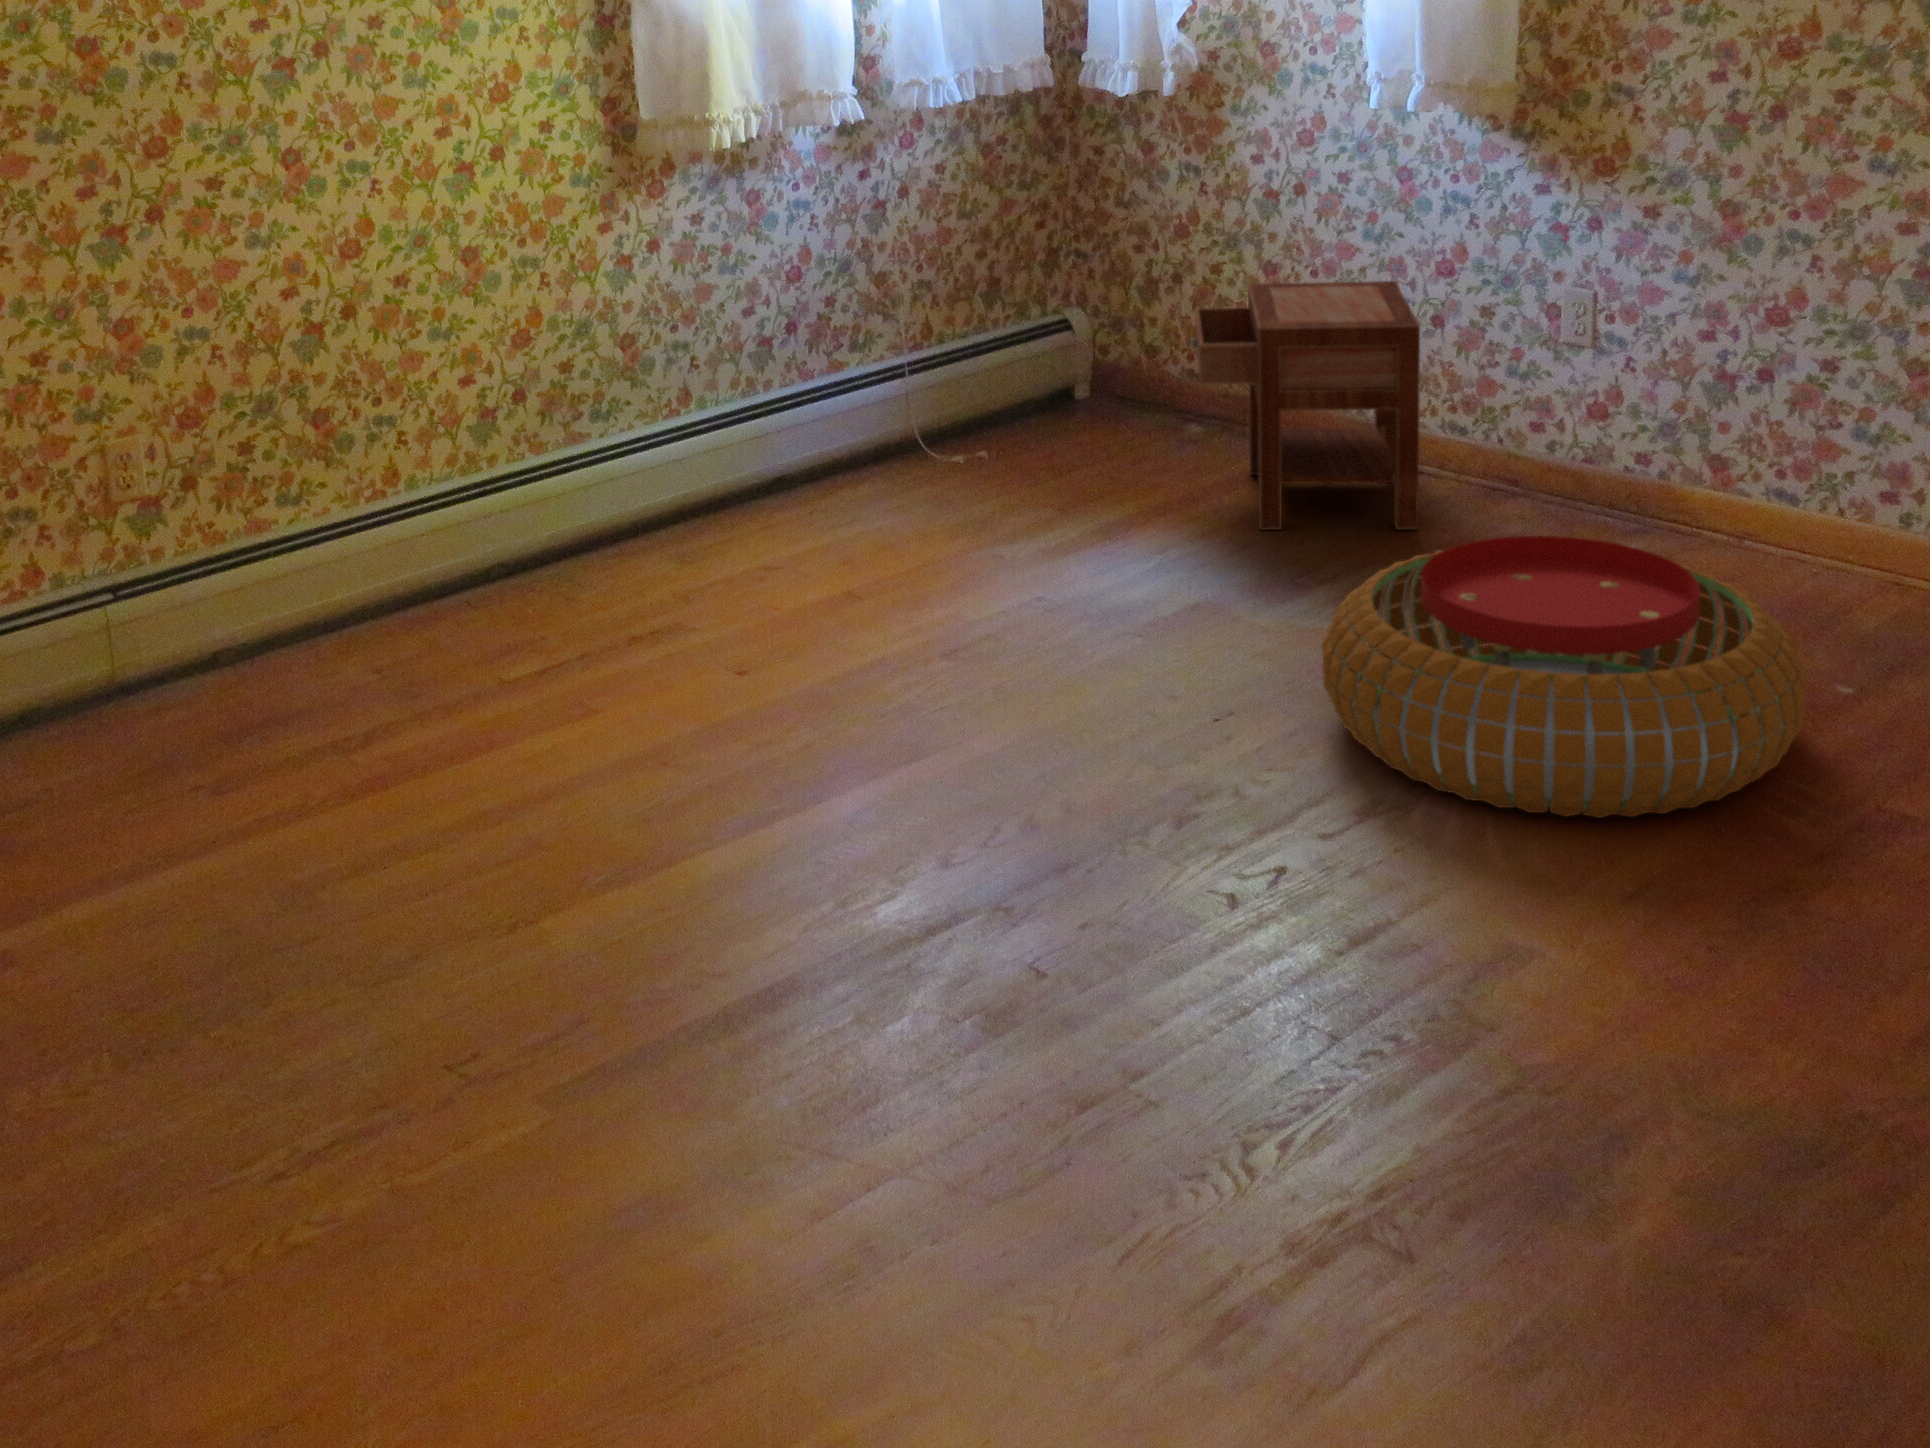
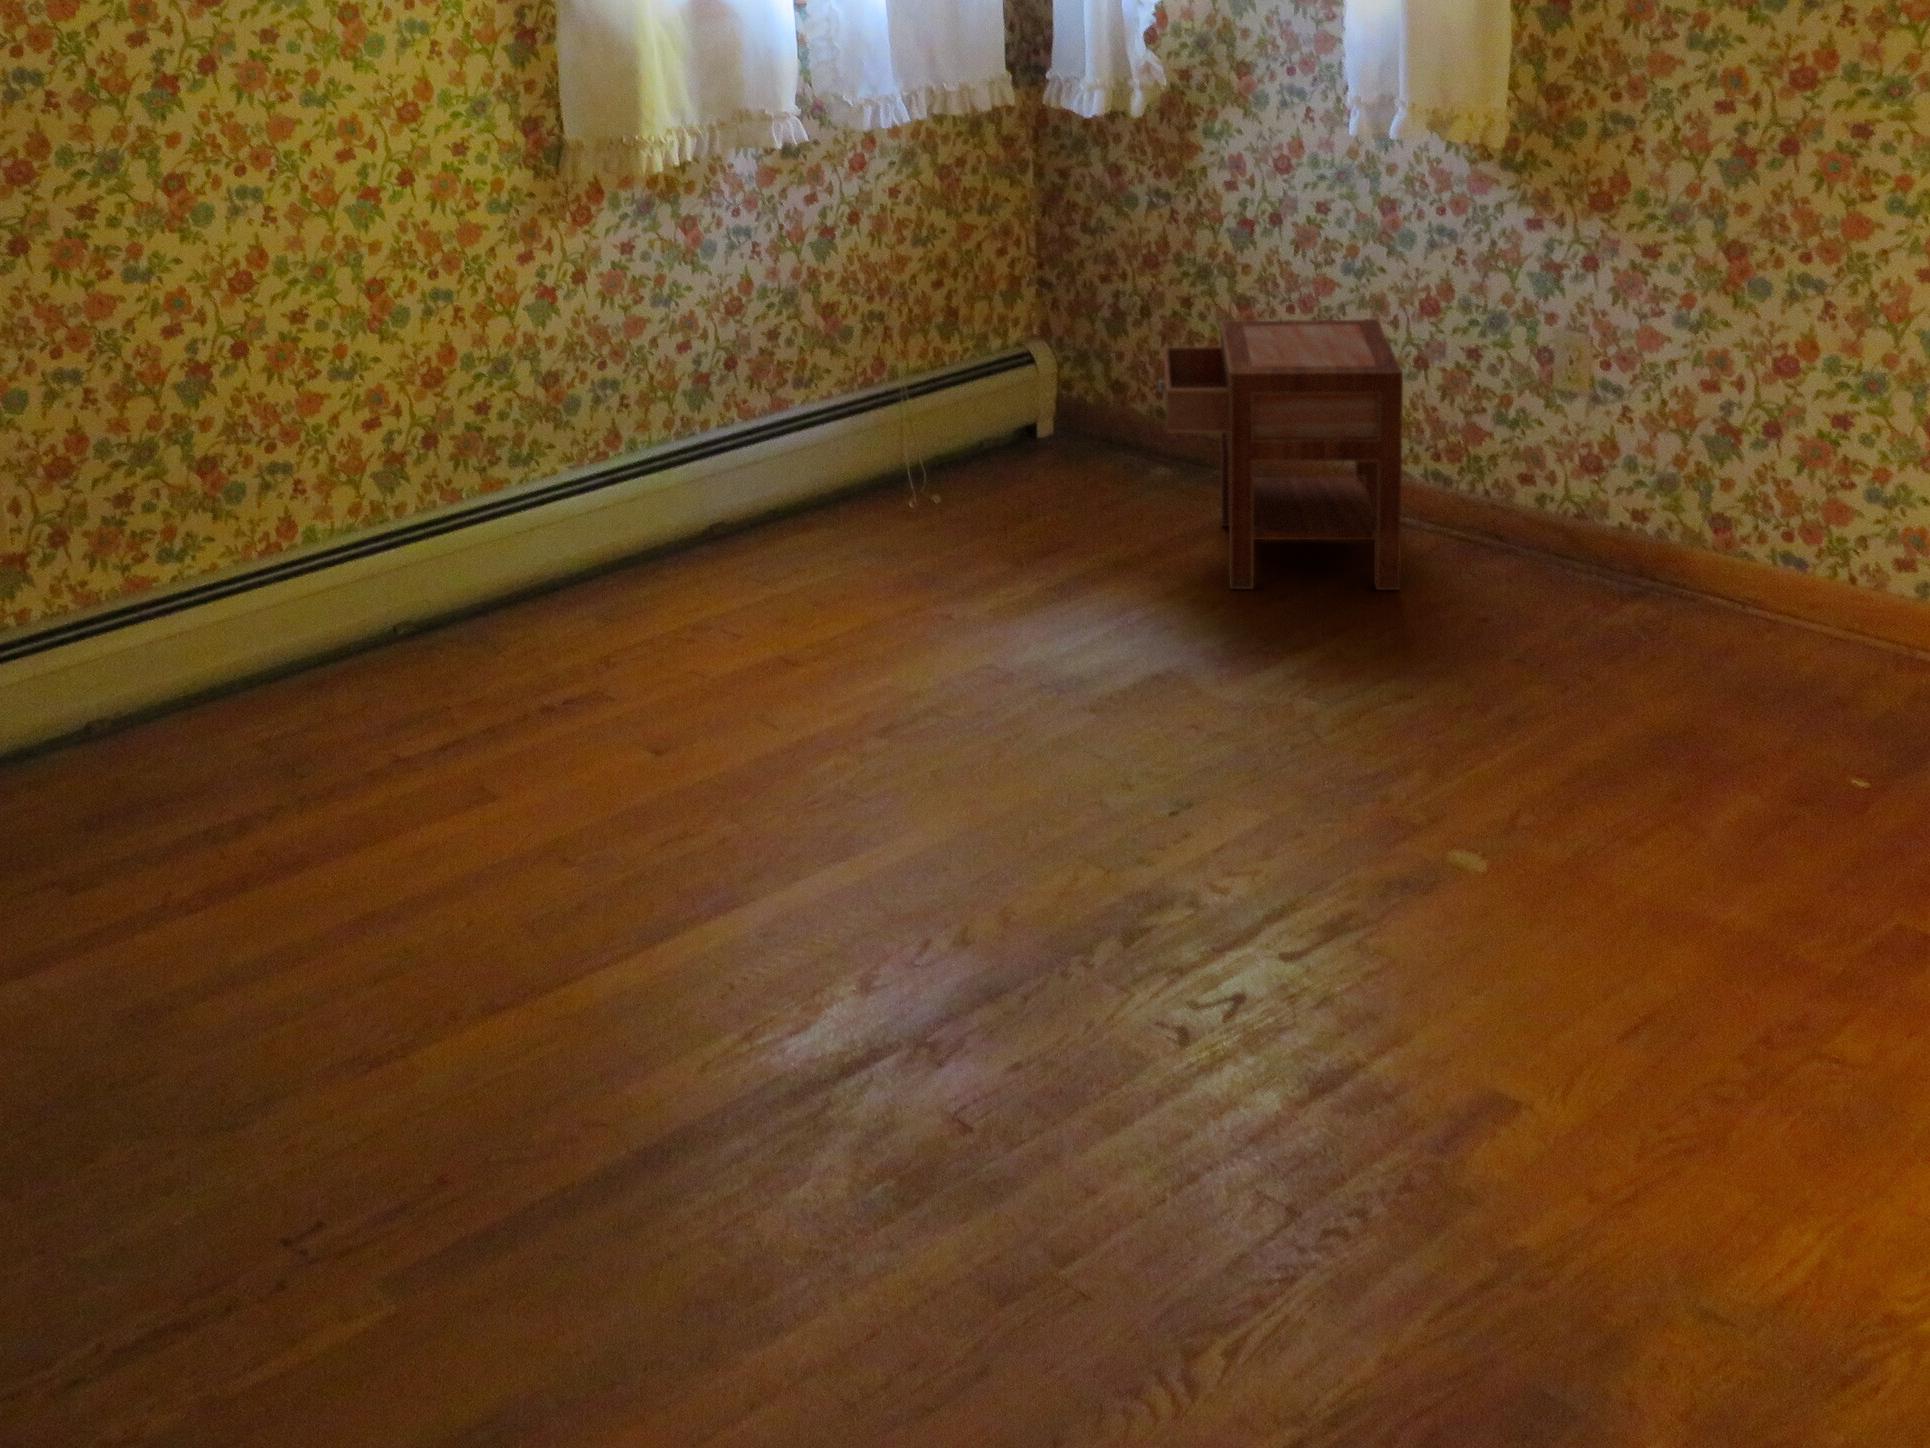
pouf: present [1322,536,1807,818] -> none [1292,613,1821,934]

